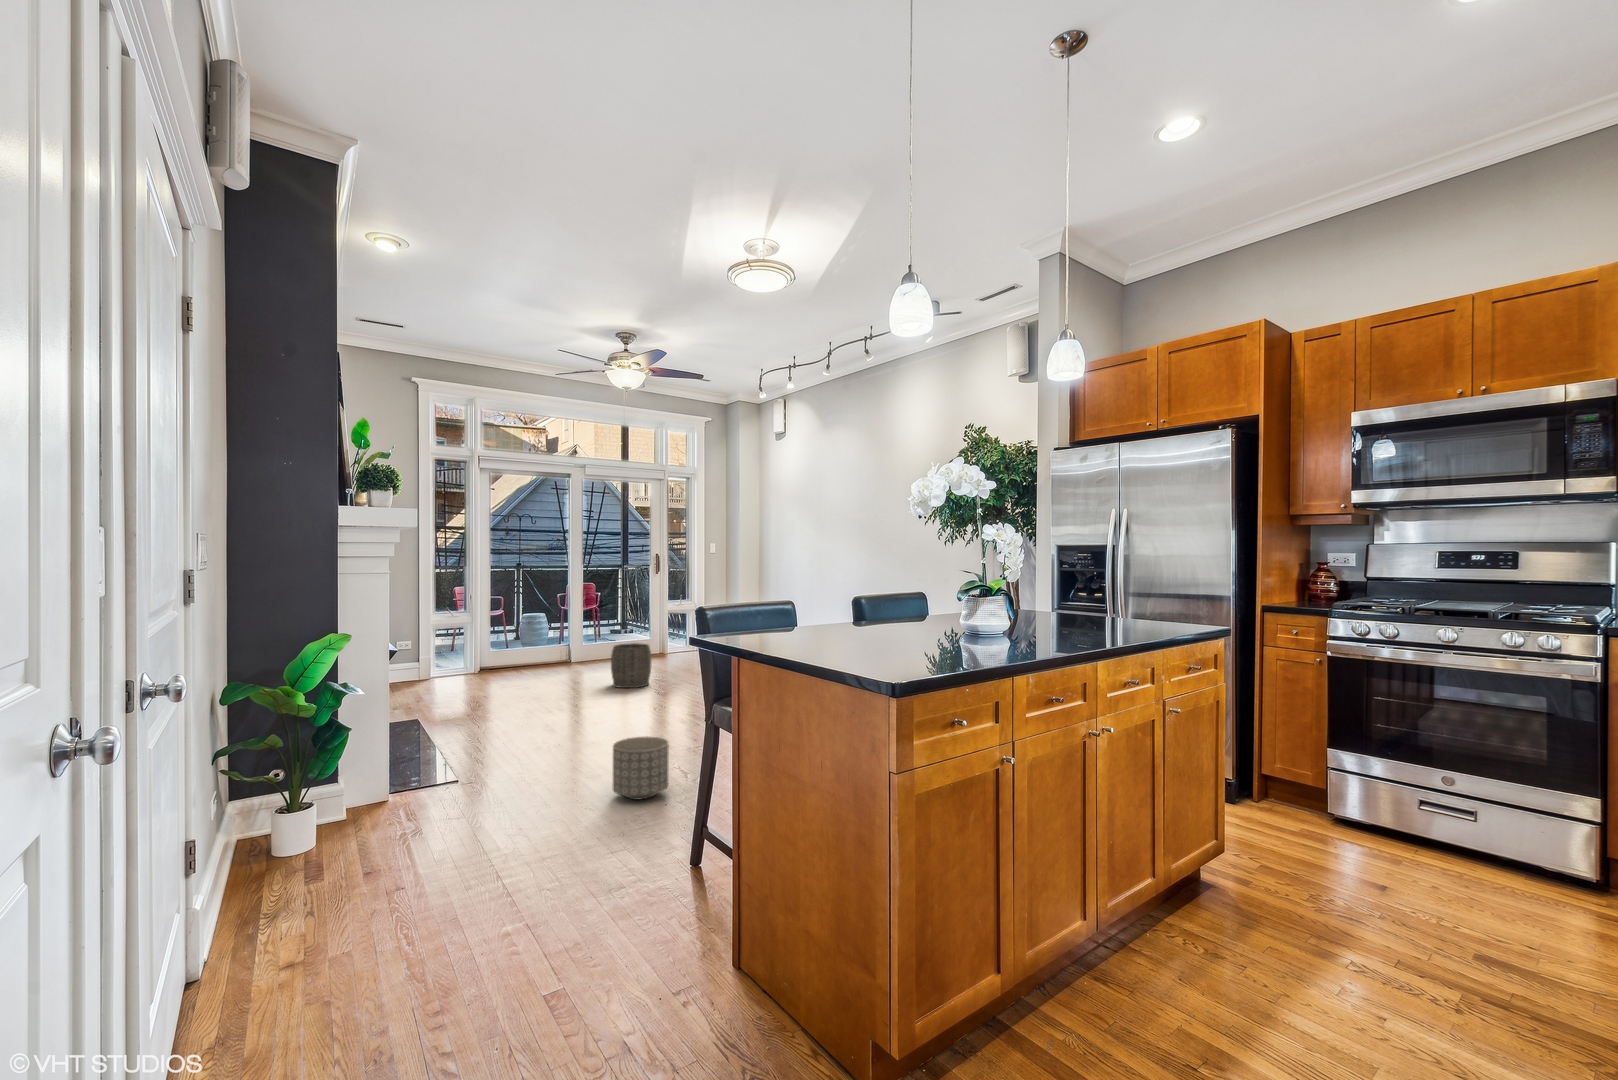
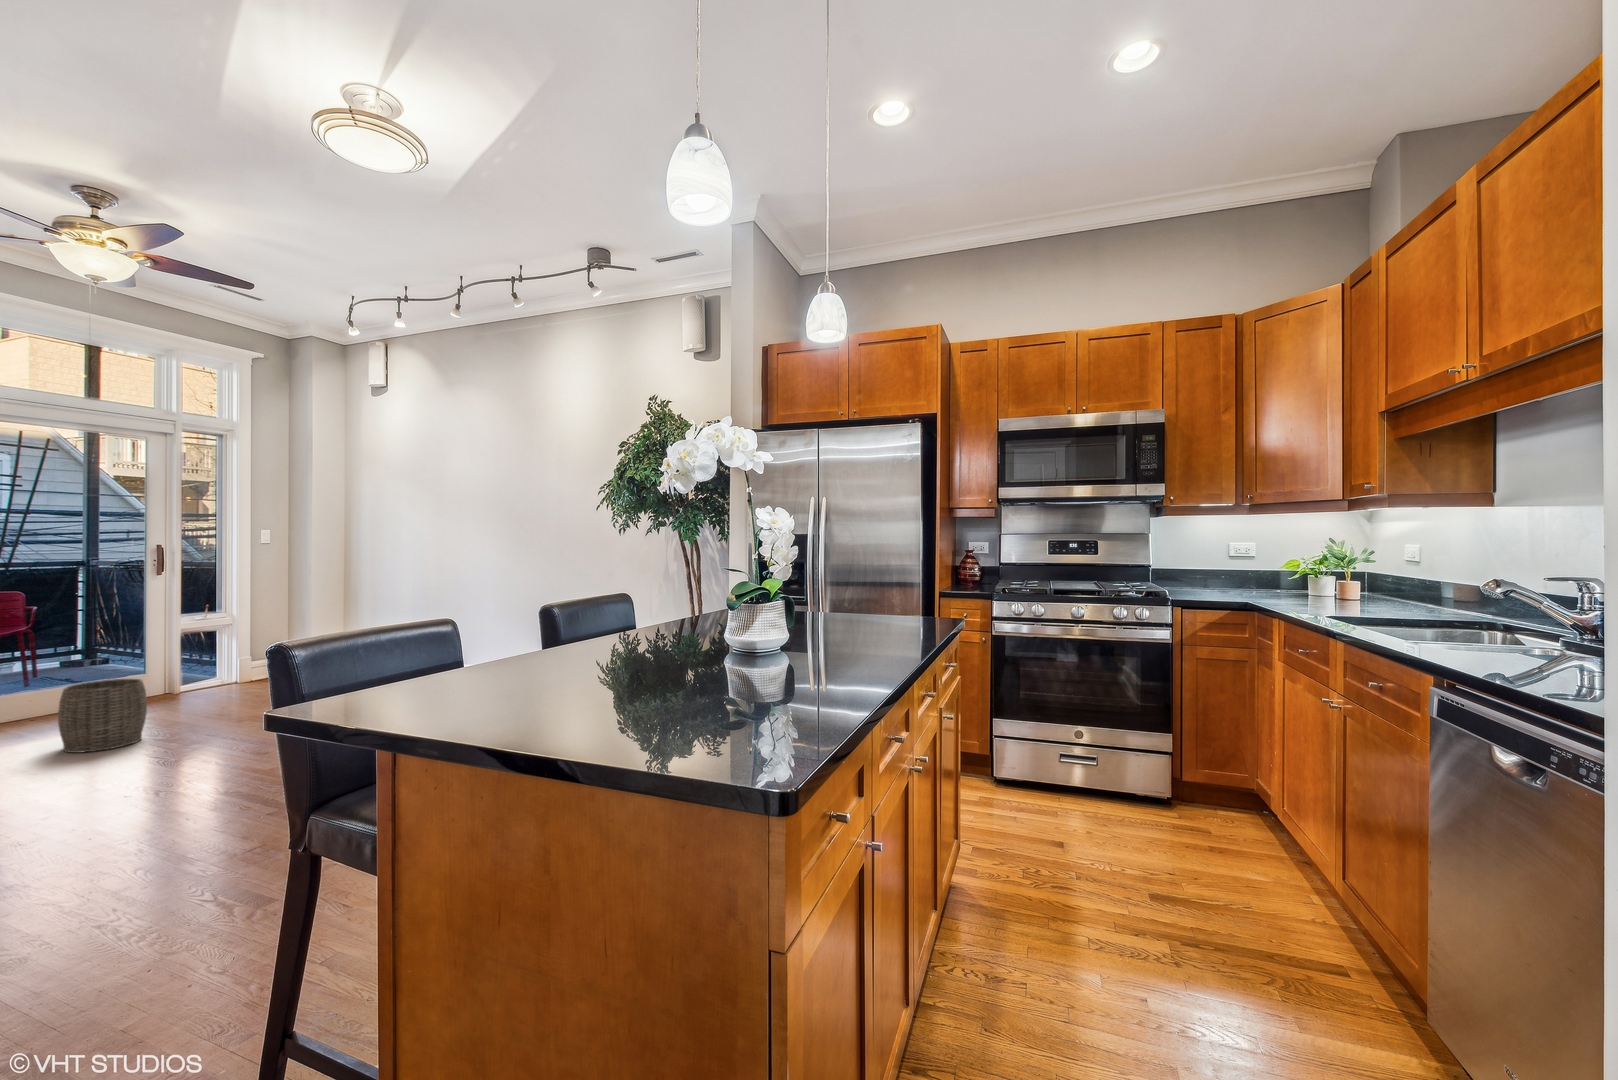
planter: present [613,737,669,799] -> none [53,852,192,982]

